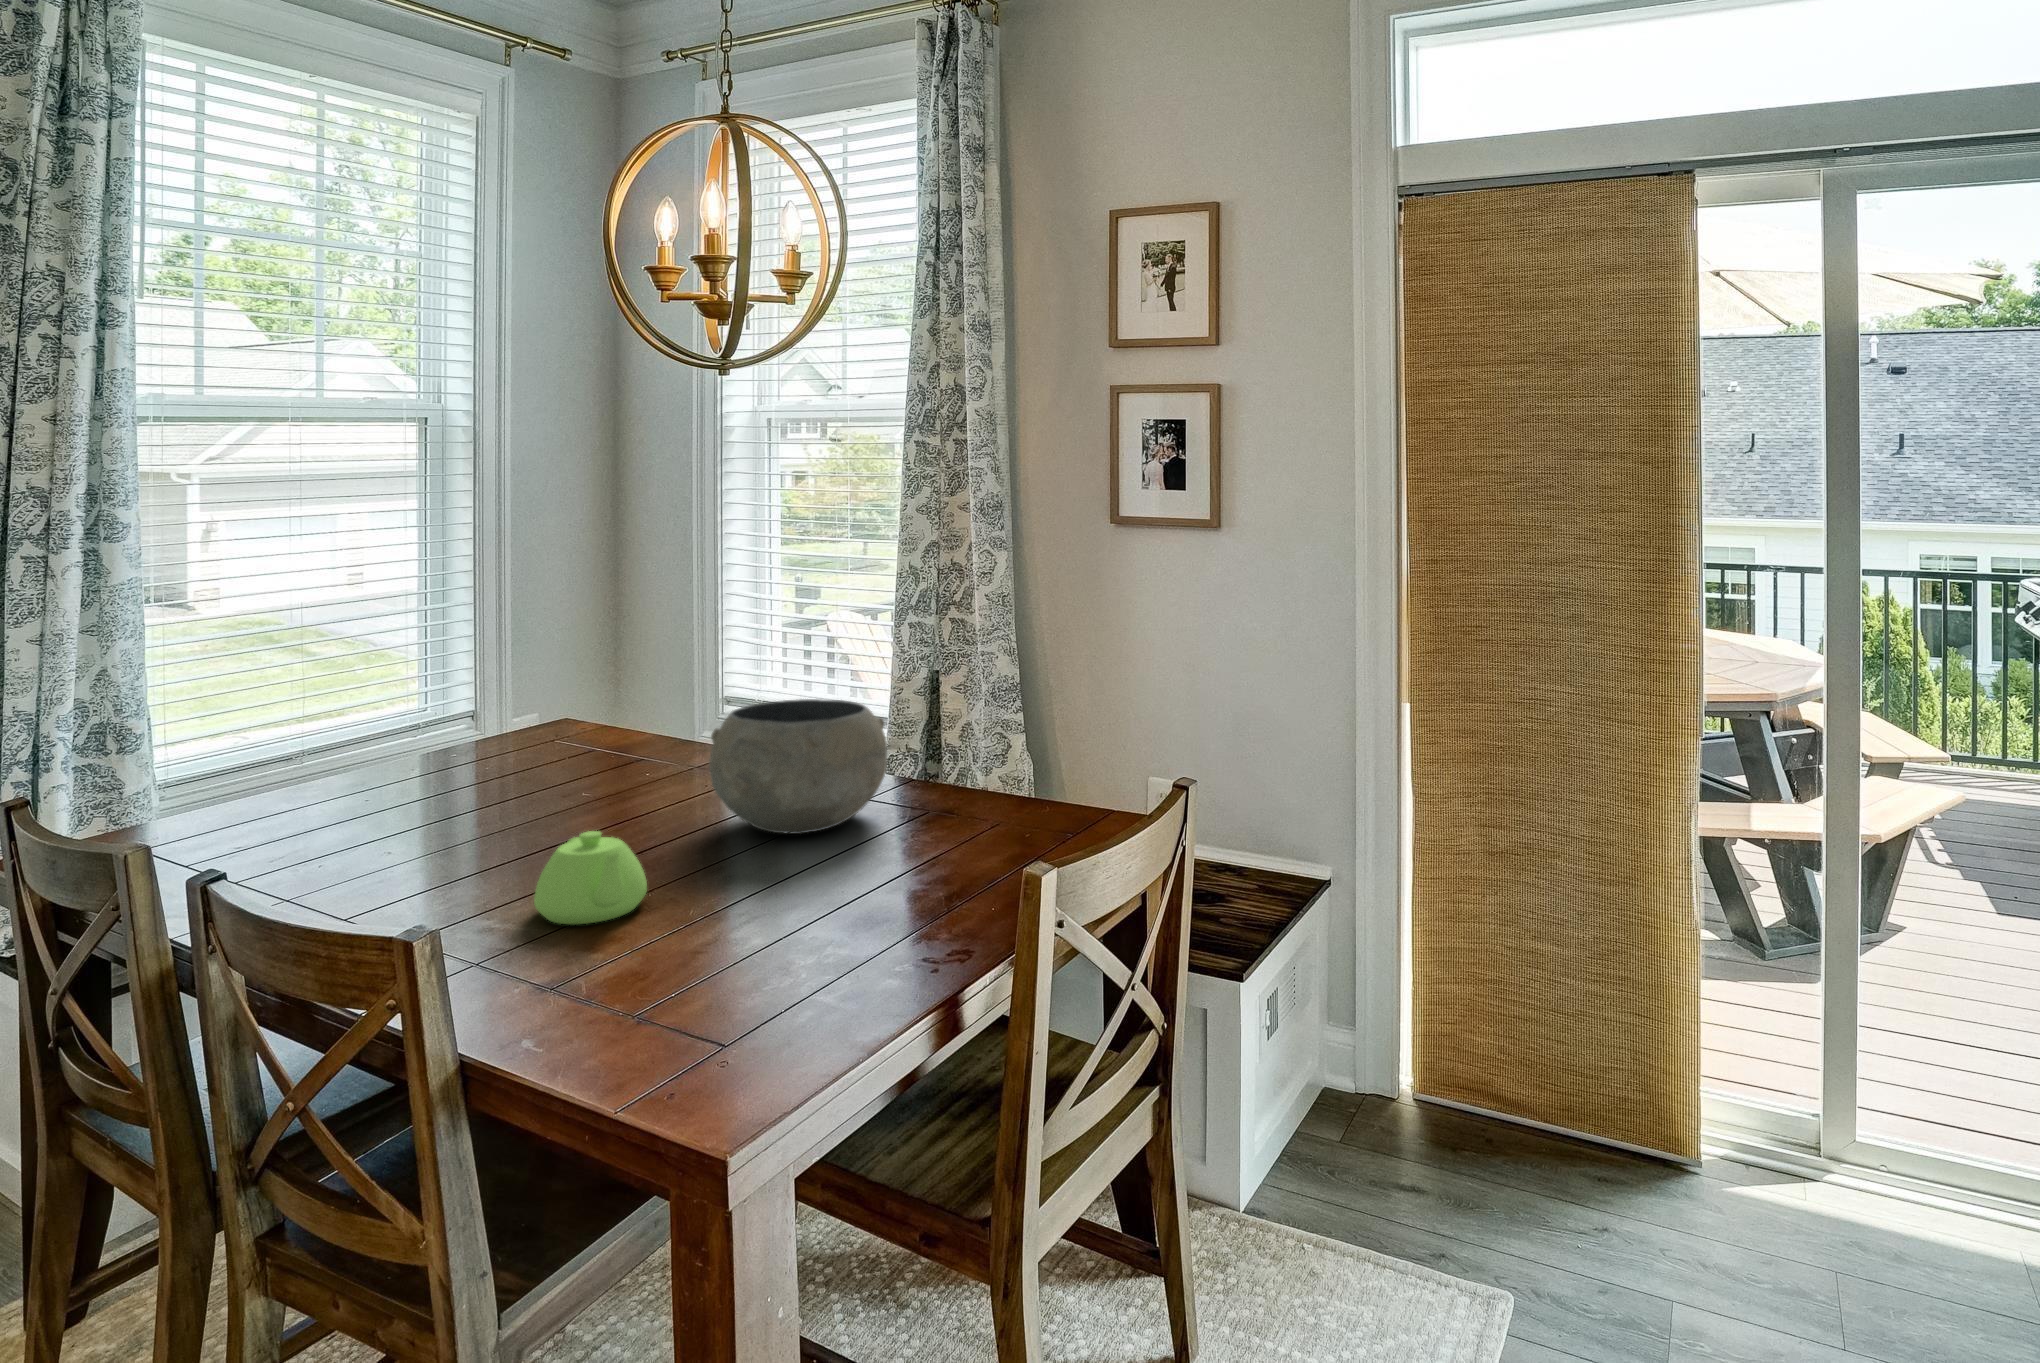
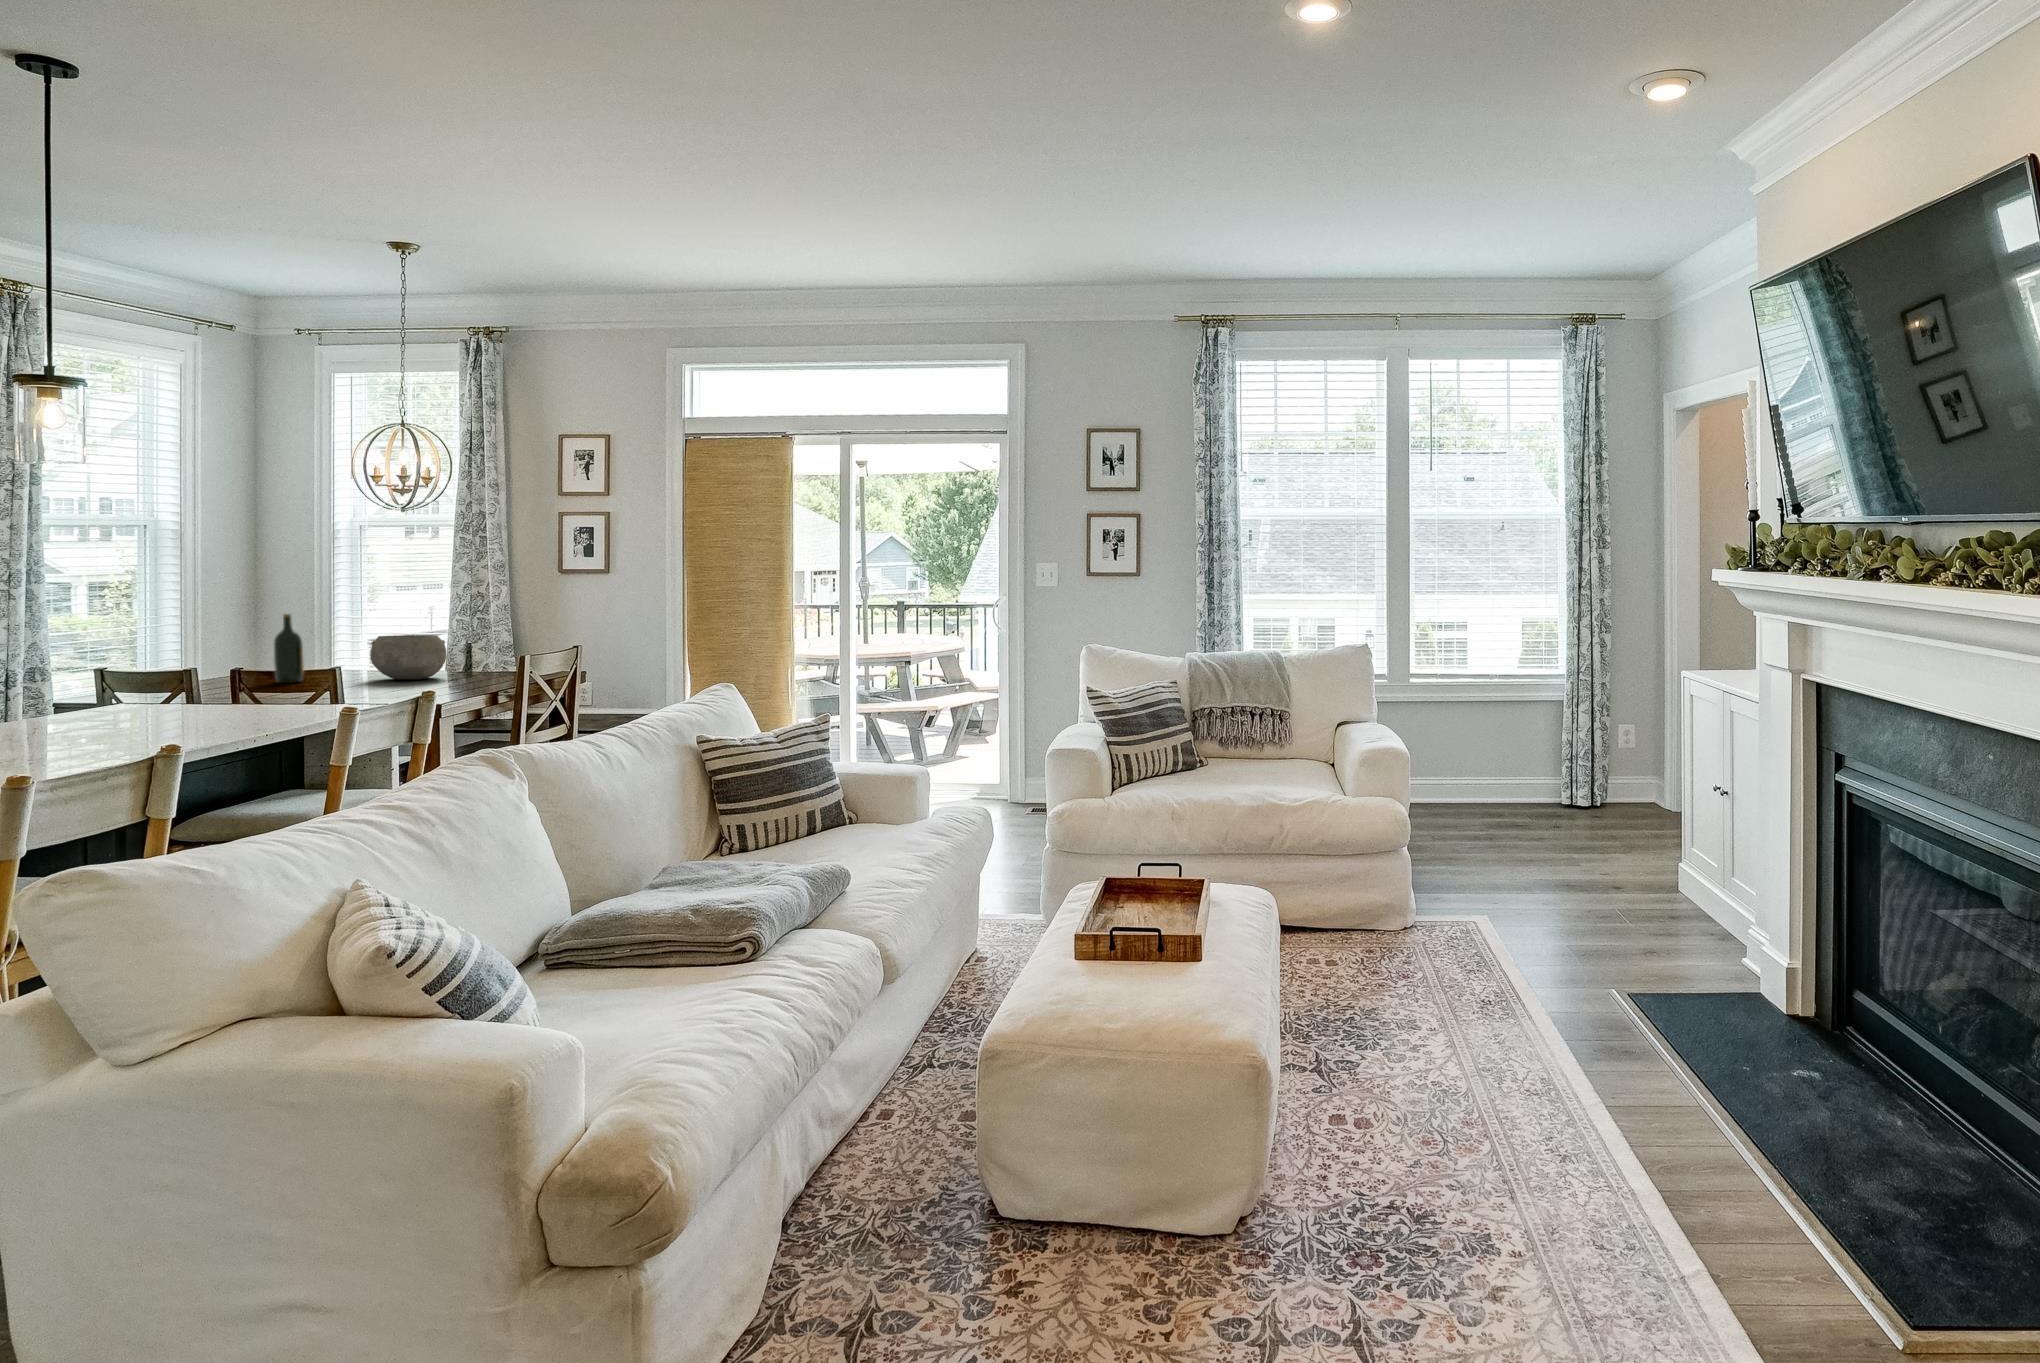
wine bottle: none [483,655,556,842] -> present [274,614,304,683]
teapot: present [534,831,647,925] -> none [313,664,354,690]

